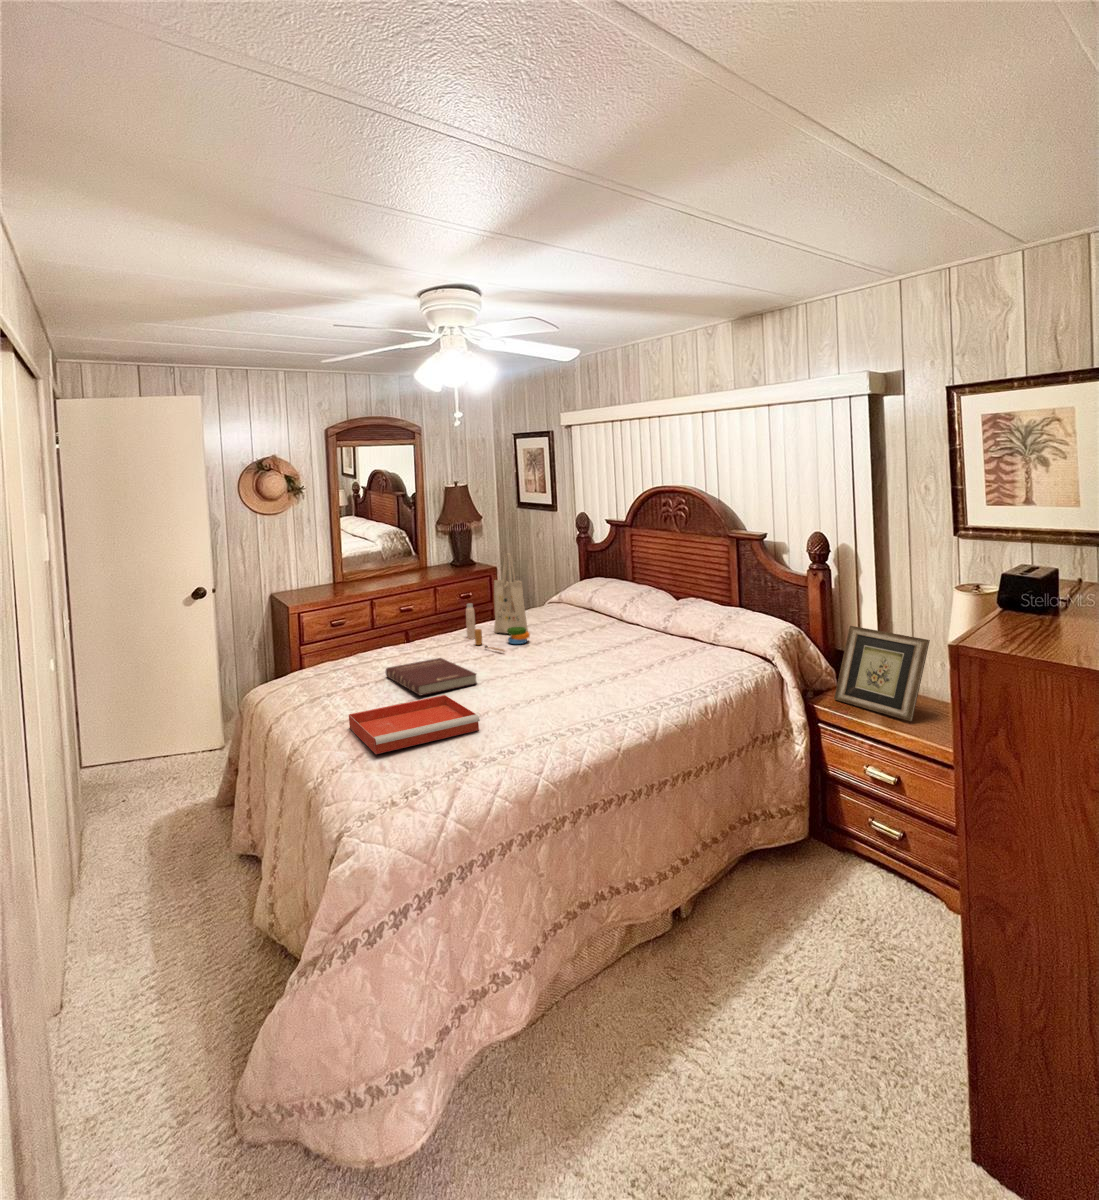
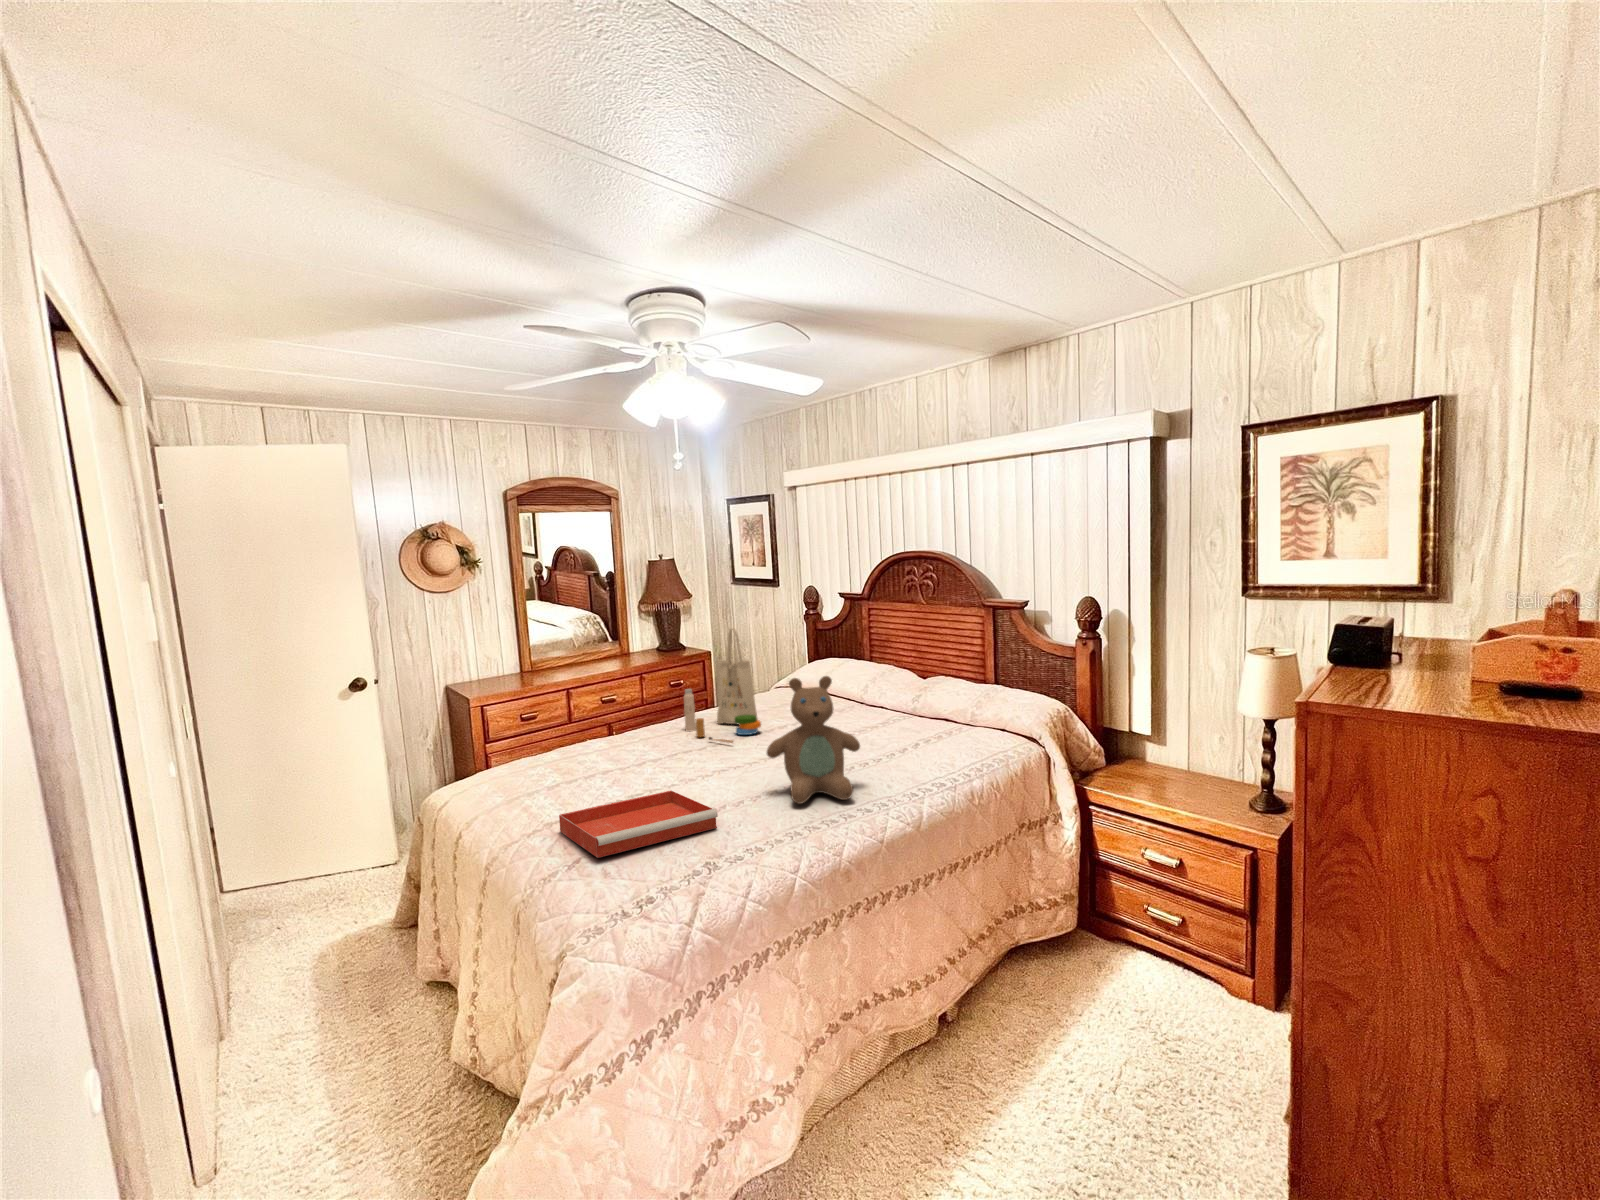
teddy bear: none [526,602,607,711] -> present [767,676,860,804]
picture frame: present [834,626,930,721] -> none [1120,700,1223,806]
book: present [385,658,477,696] -> none [594,751,706,794]

